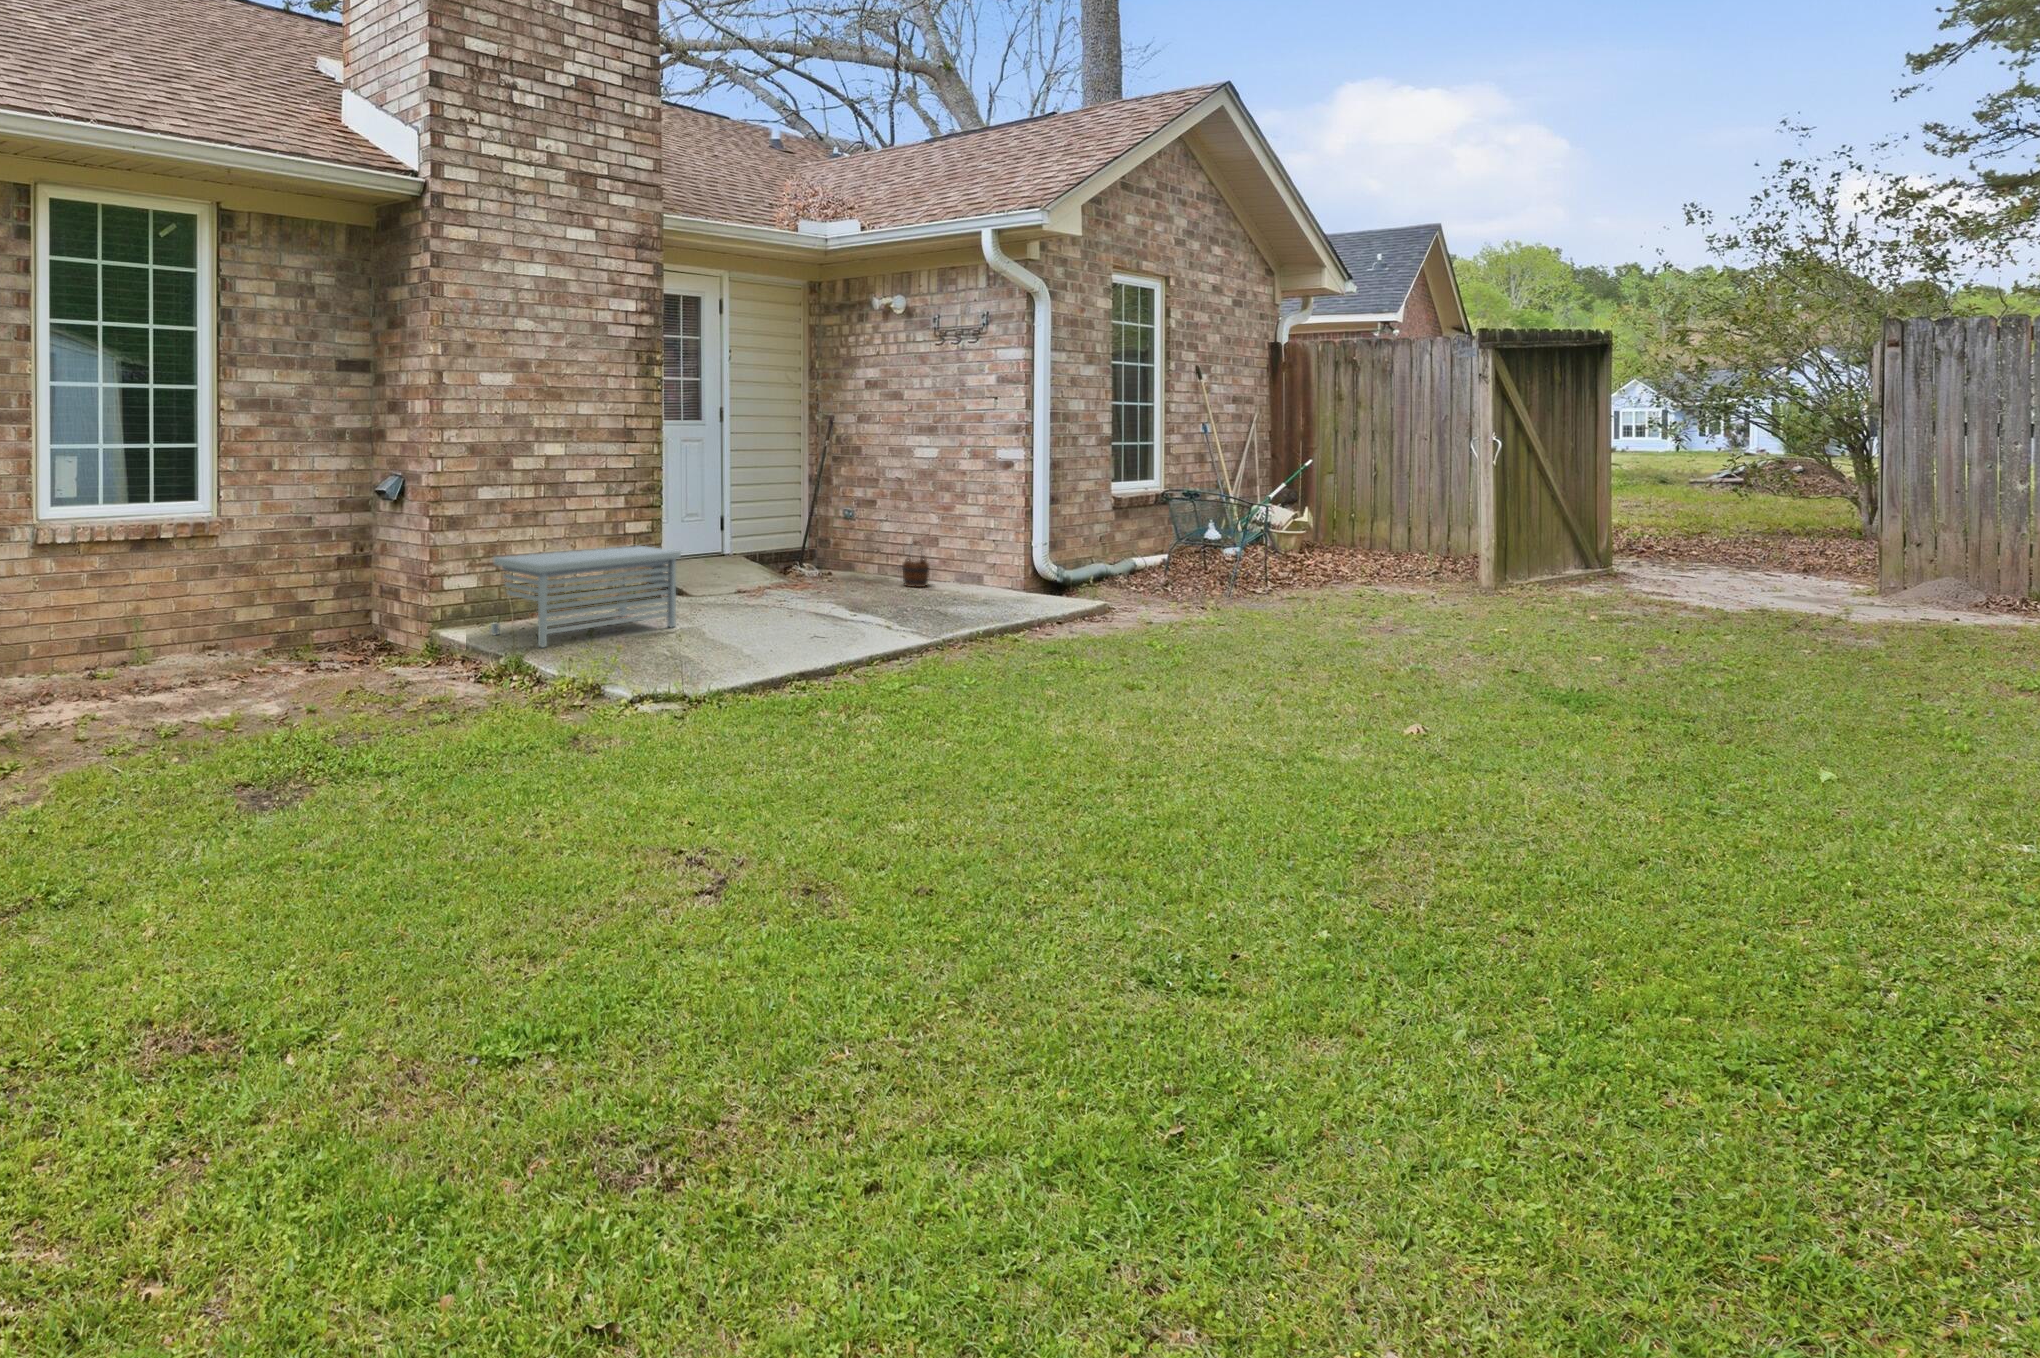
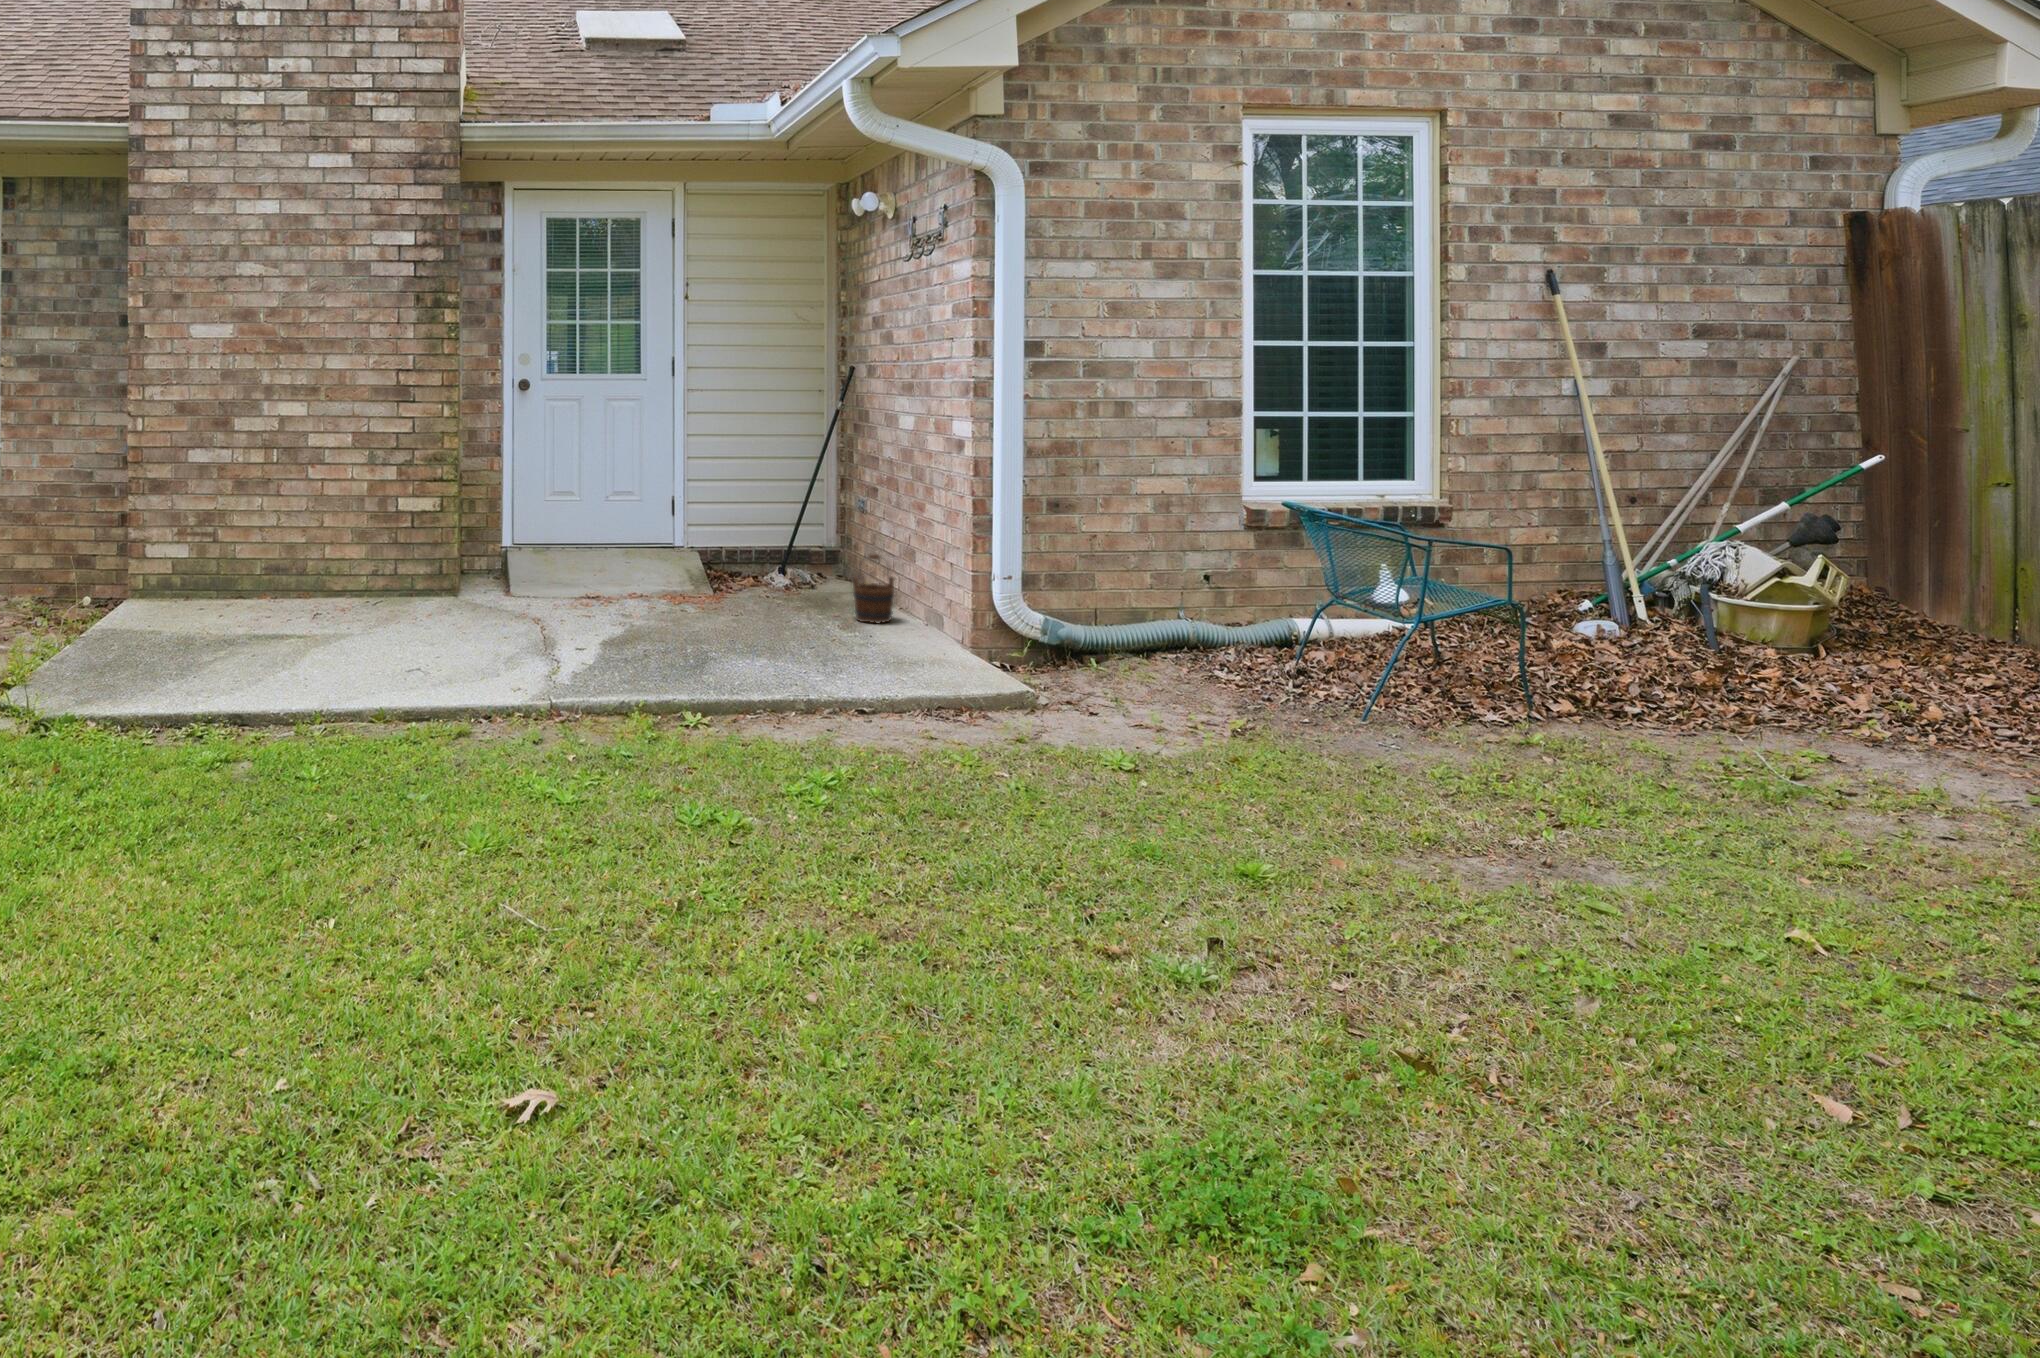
storage bench: present [491,546,681,648] -> none [161,523,385,633]

